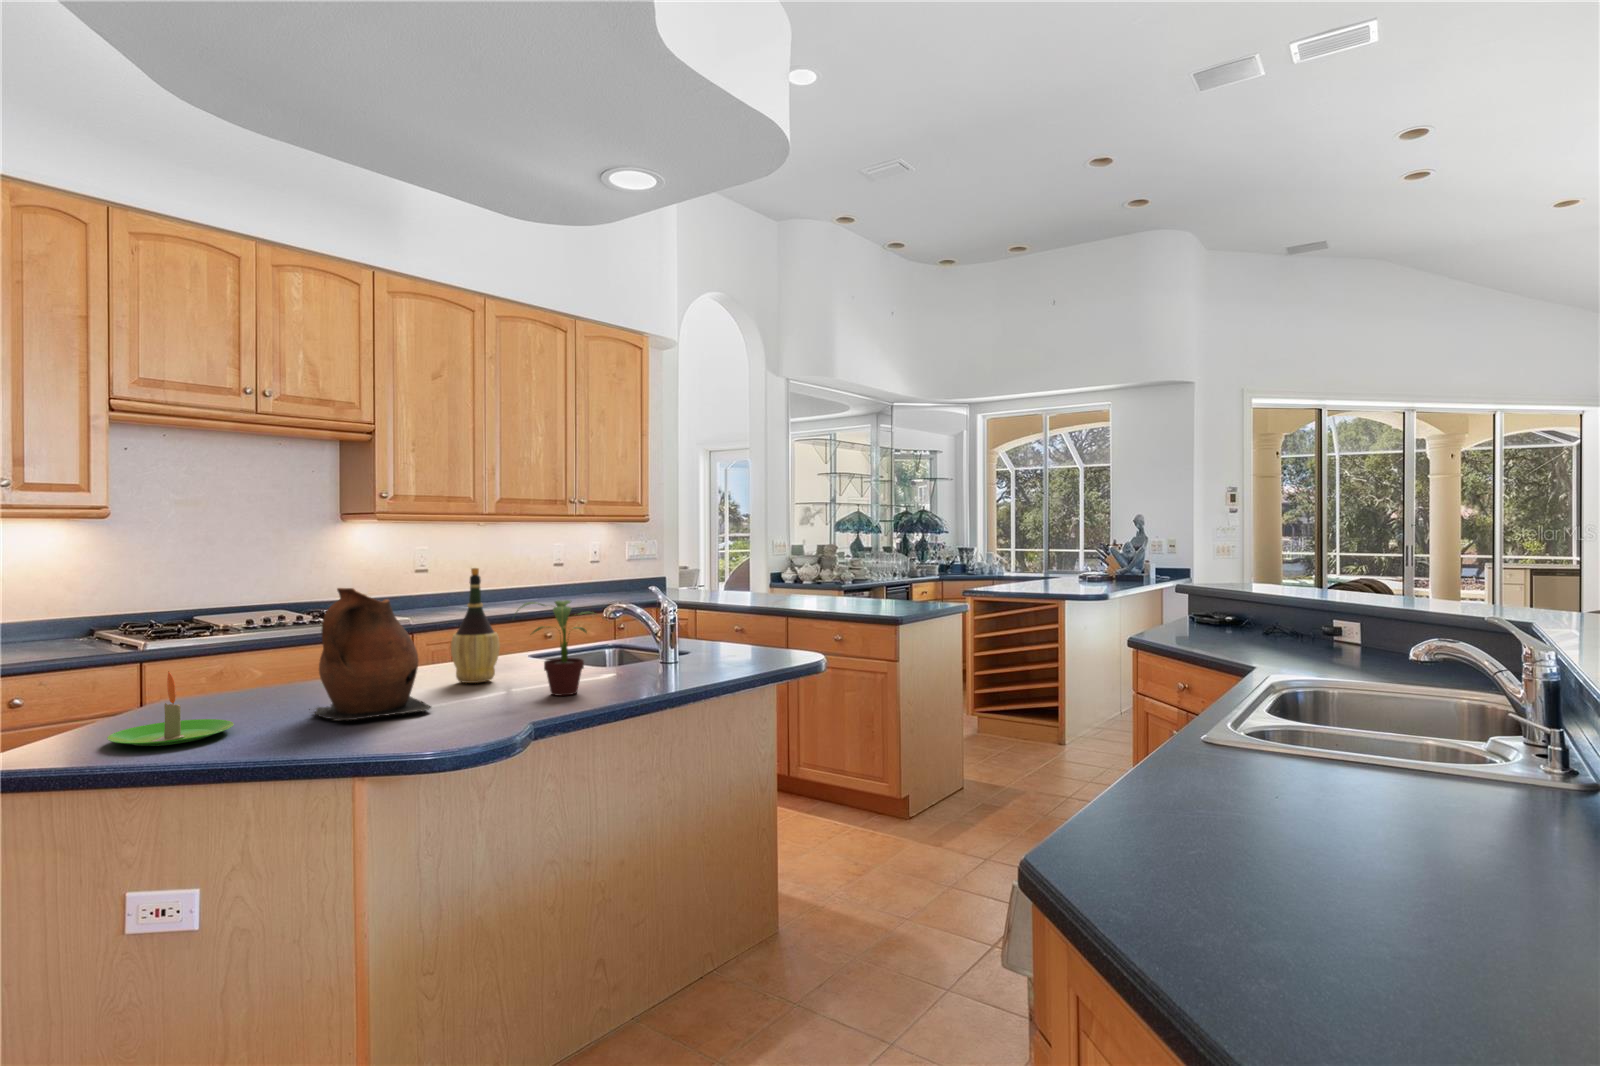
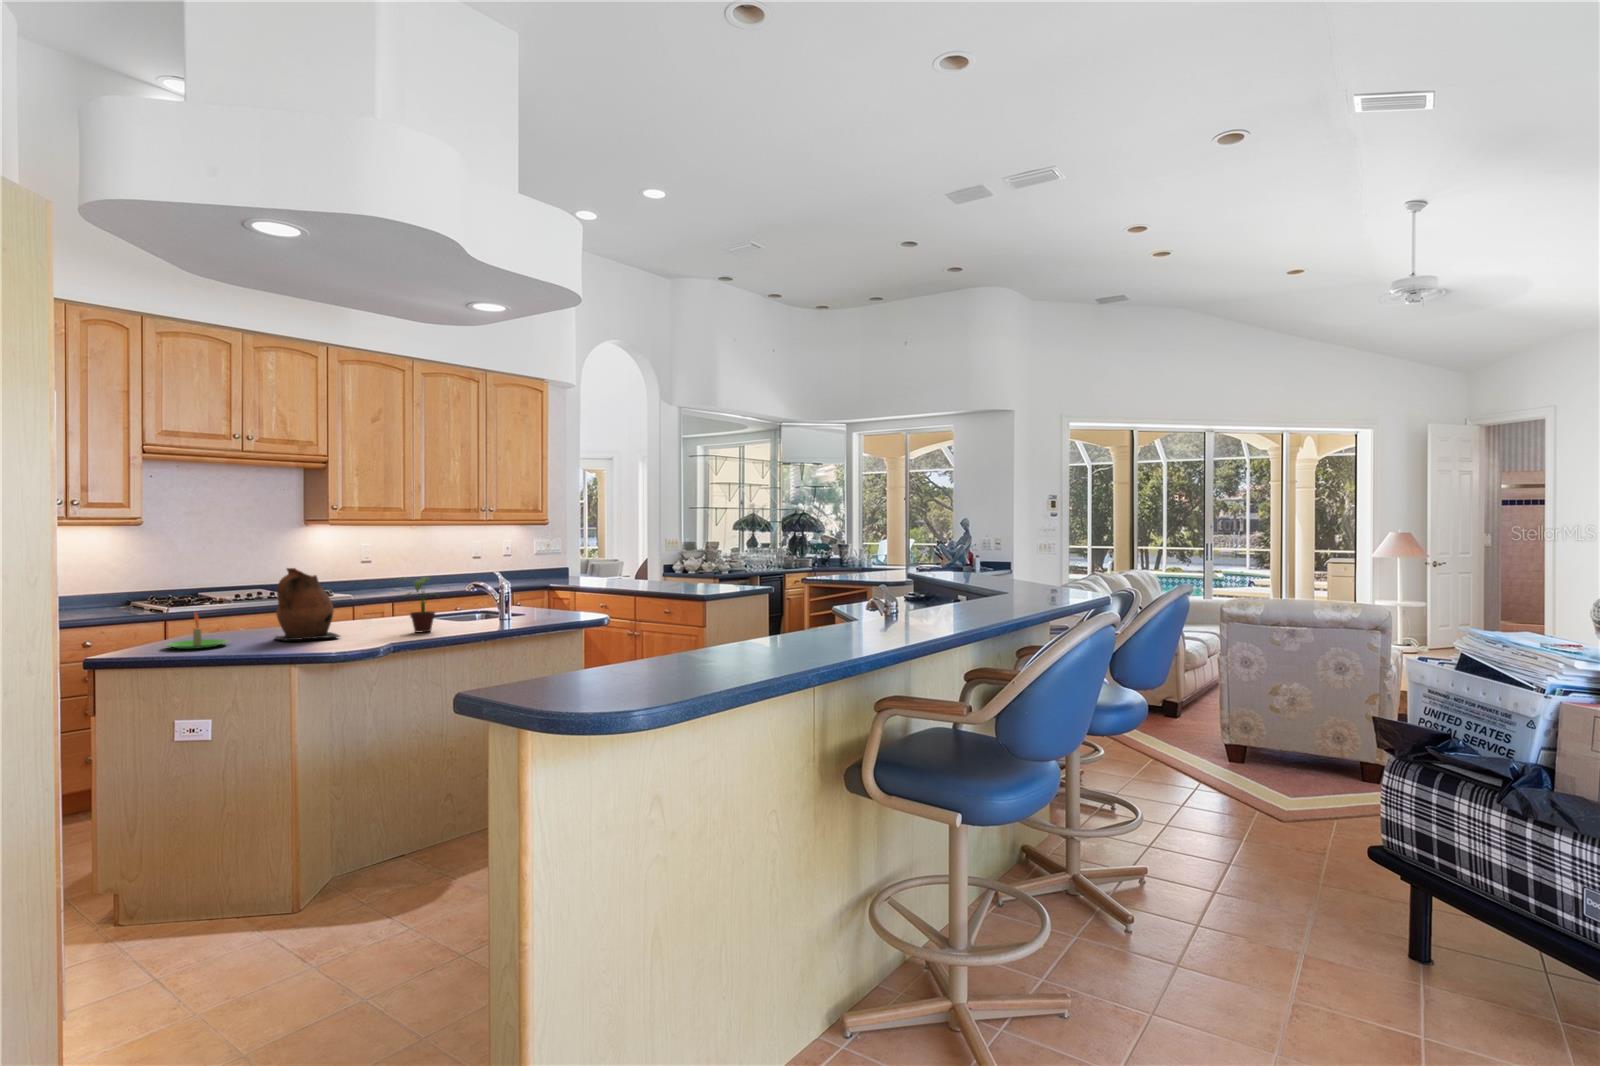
wine bottle: present [451,568,500,683] -> none [359,558,390,627]

